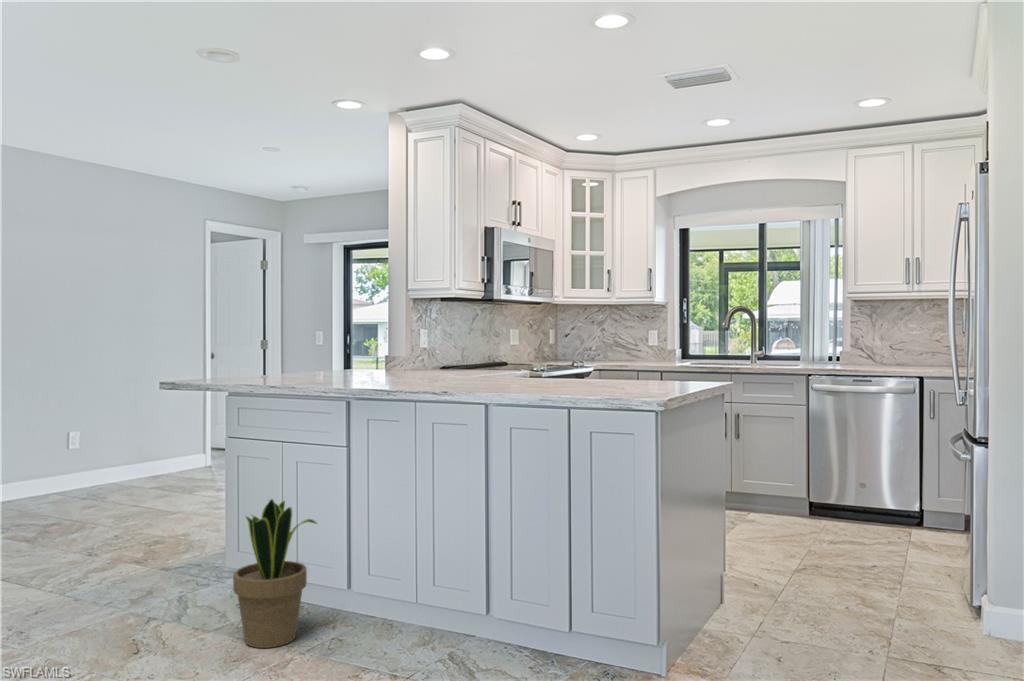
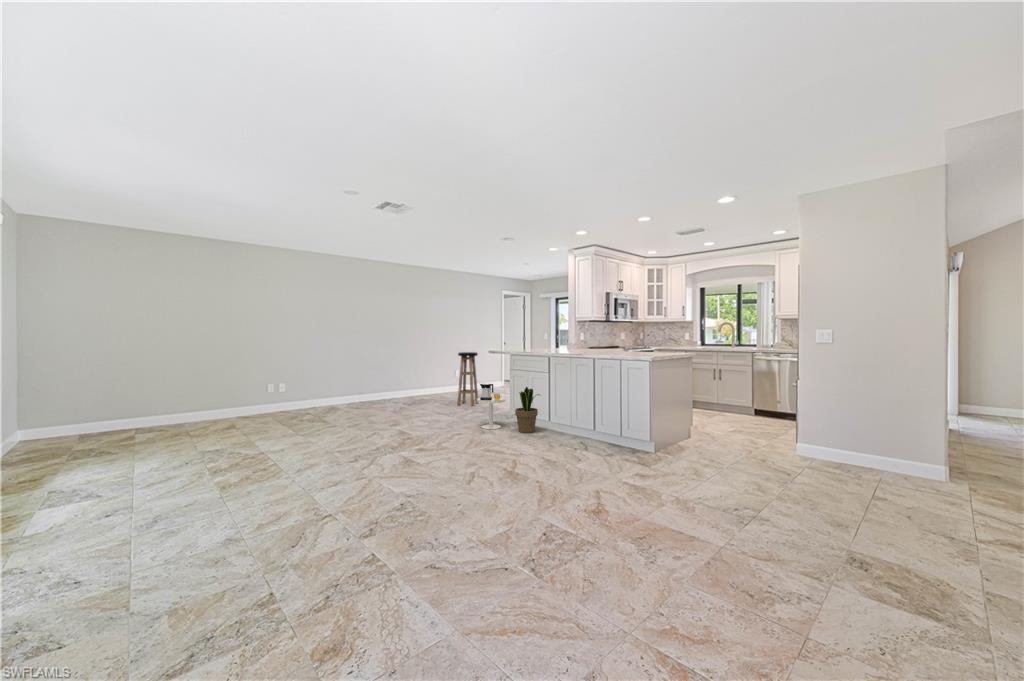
bar stool: none [56,385,127,545] -> present [457,352,478,406]
side table: none [101,492,200,644] -> present [477,383,505,429]

